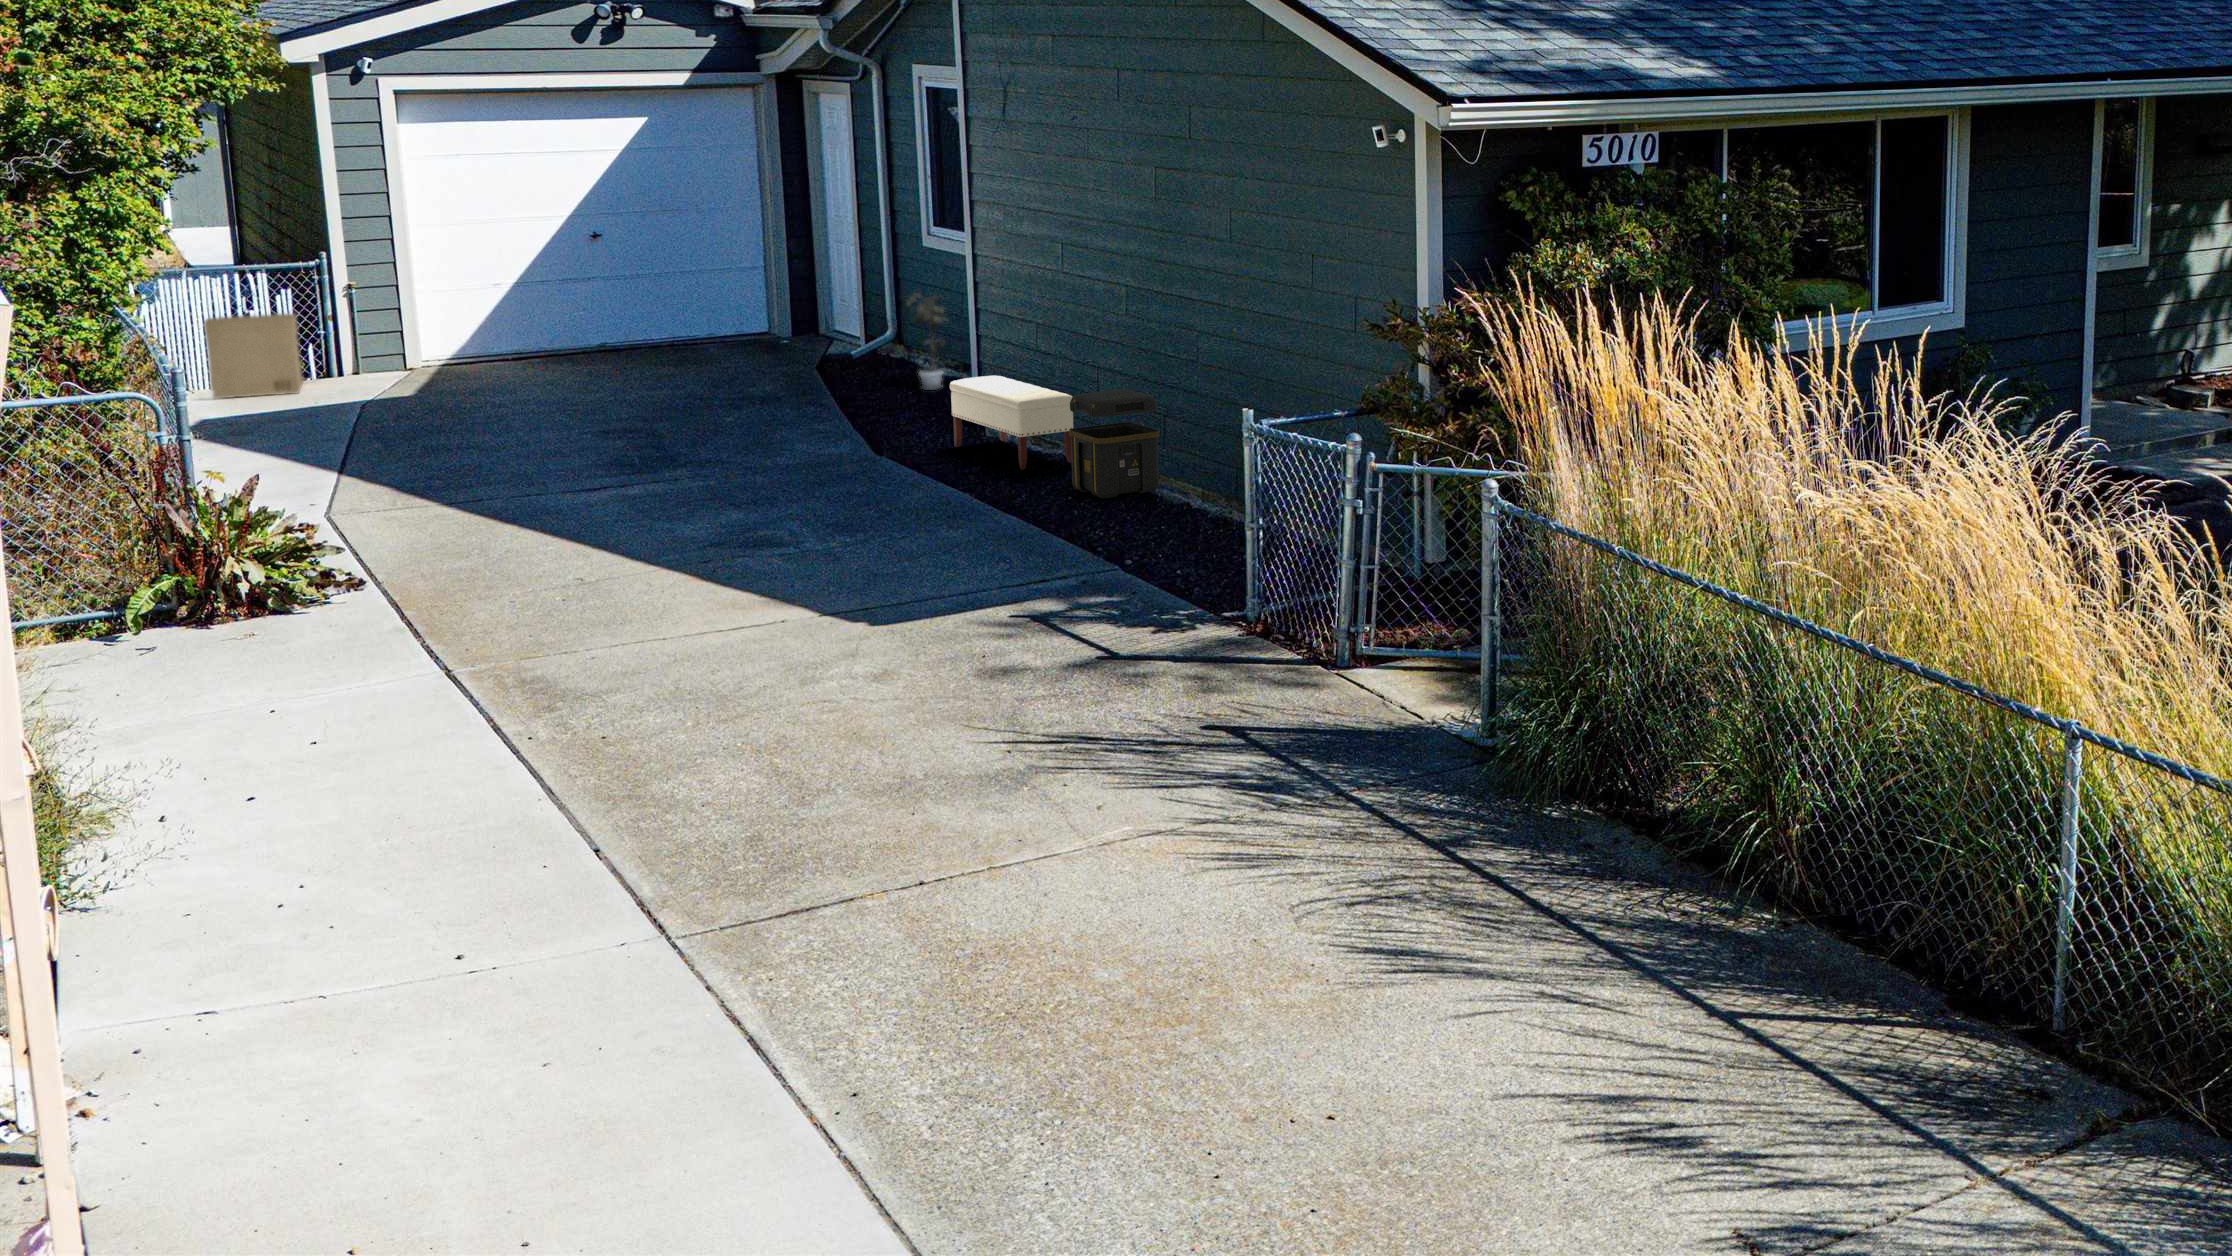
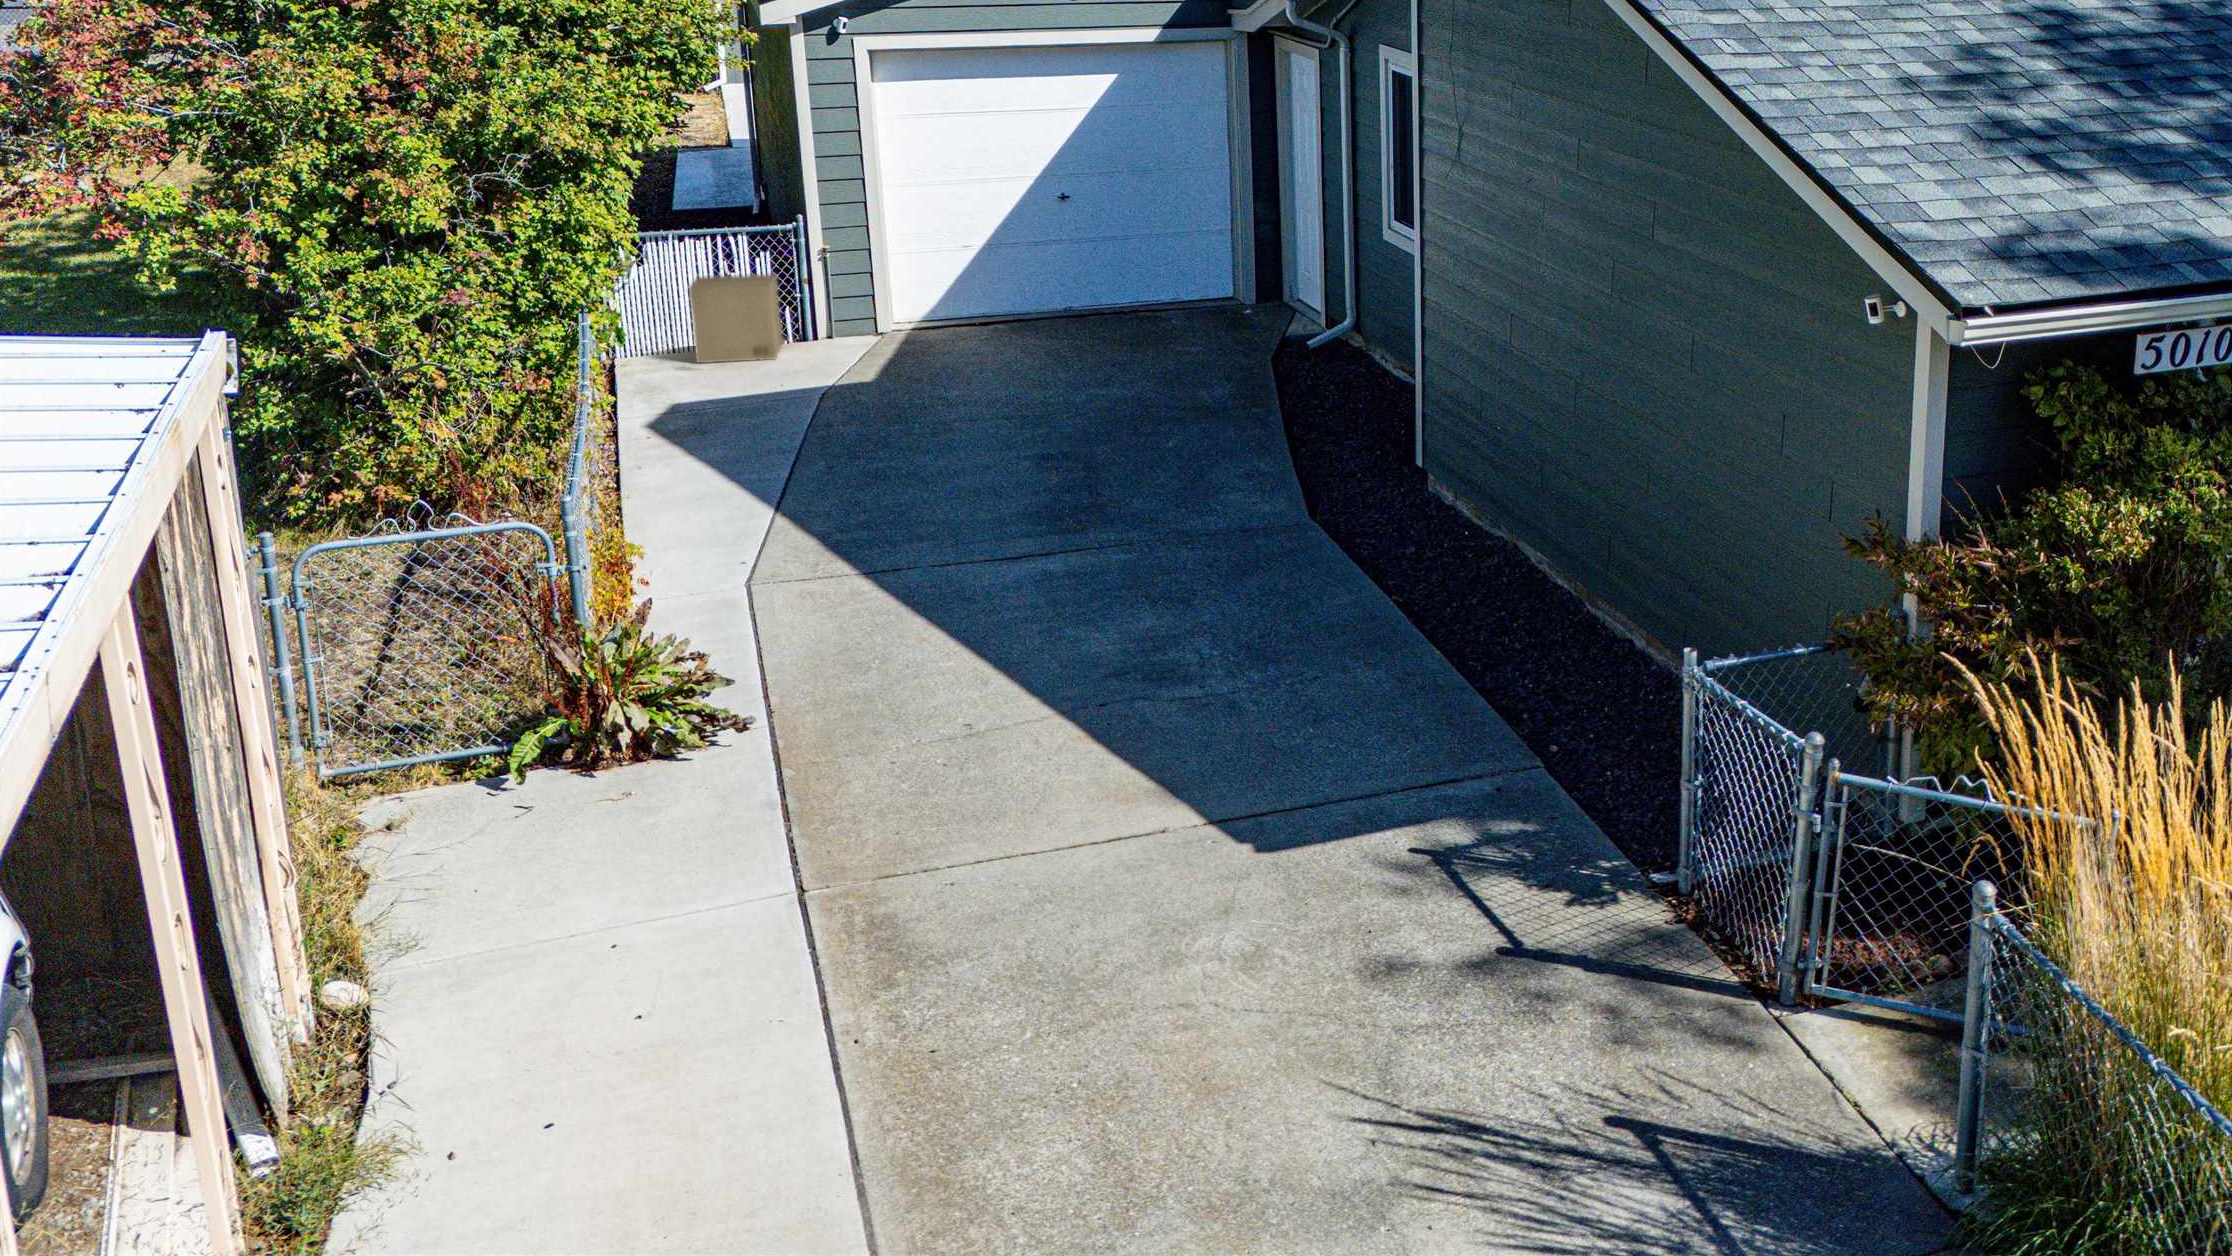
potted plant: present [907,290,945,390] -> none [1357,295,1406,402]
bench: present [950,376,1074,470] -> none [1388,437,1517,566]
toolbox: present [1069,389,1159,498] -> none [1507,502,1605,634]

